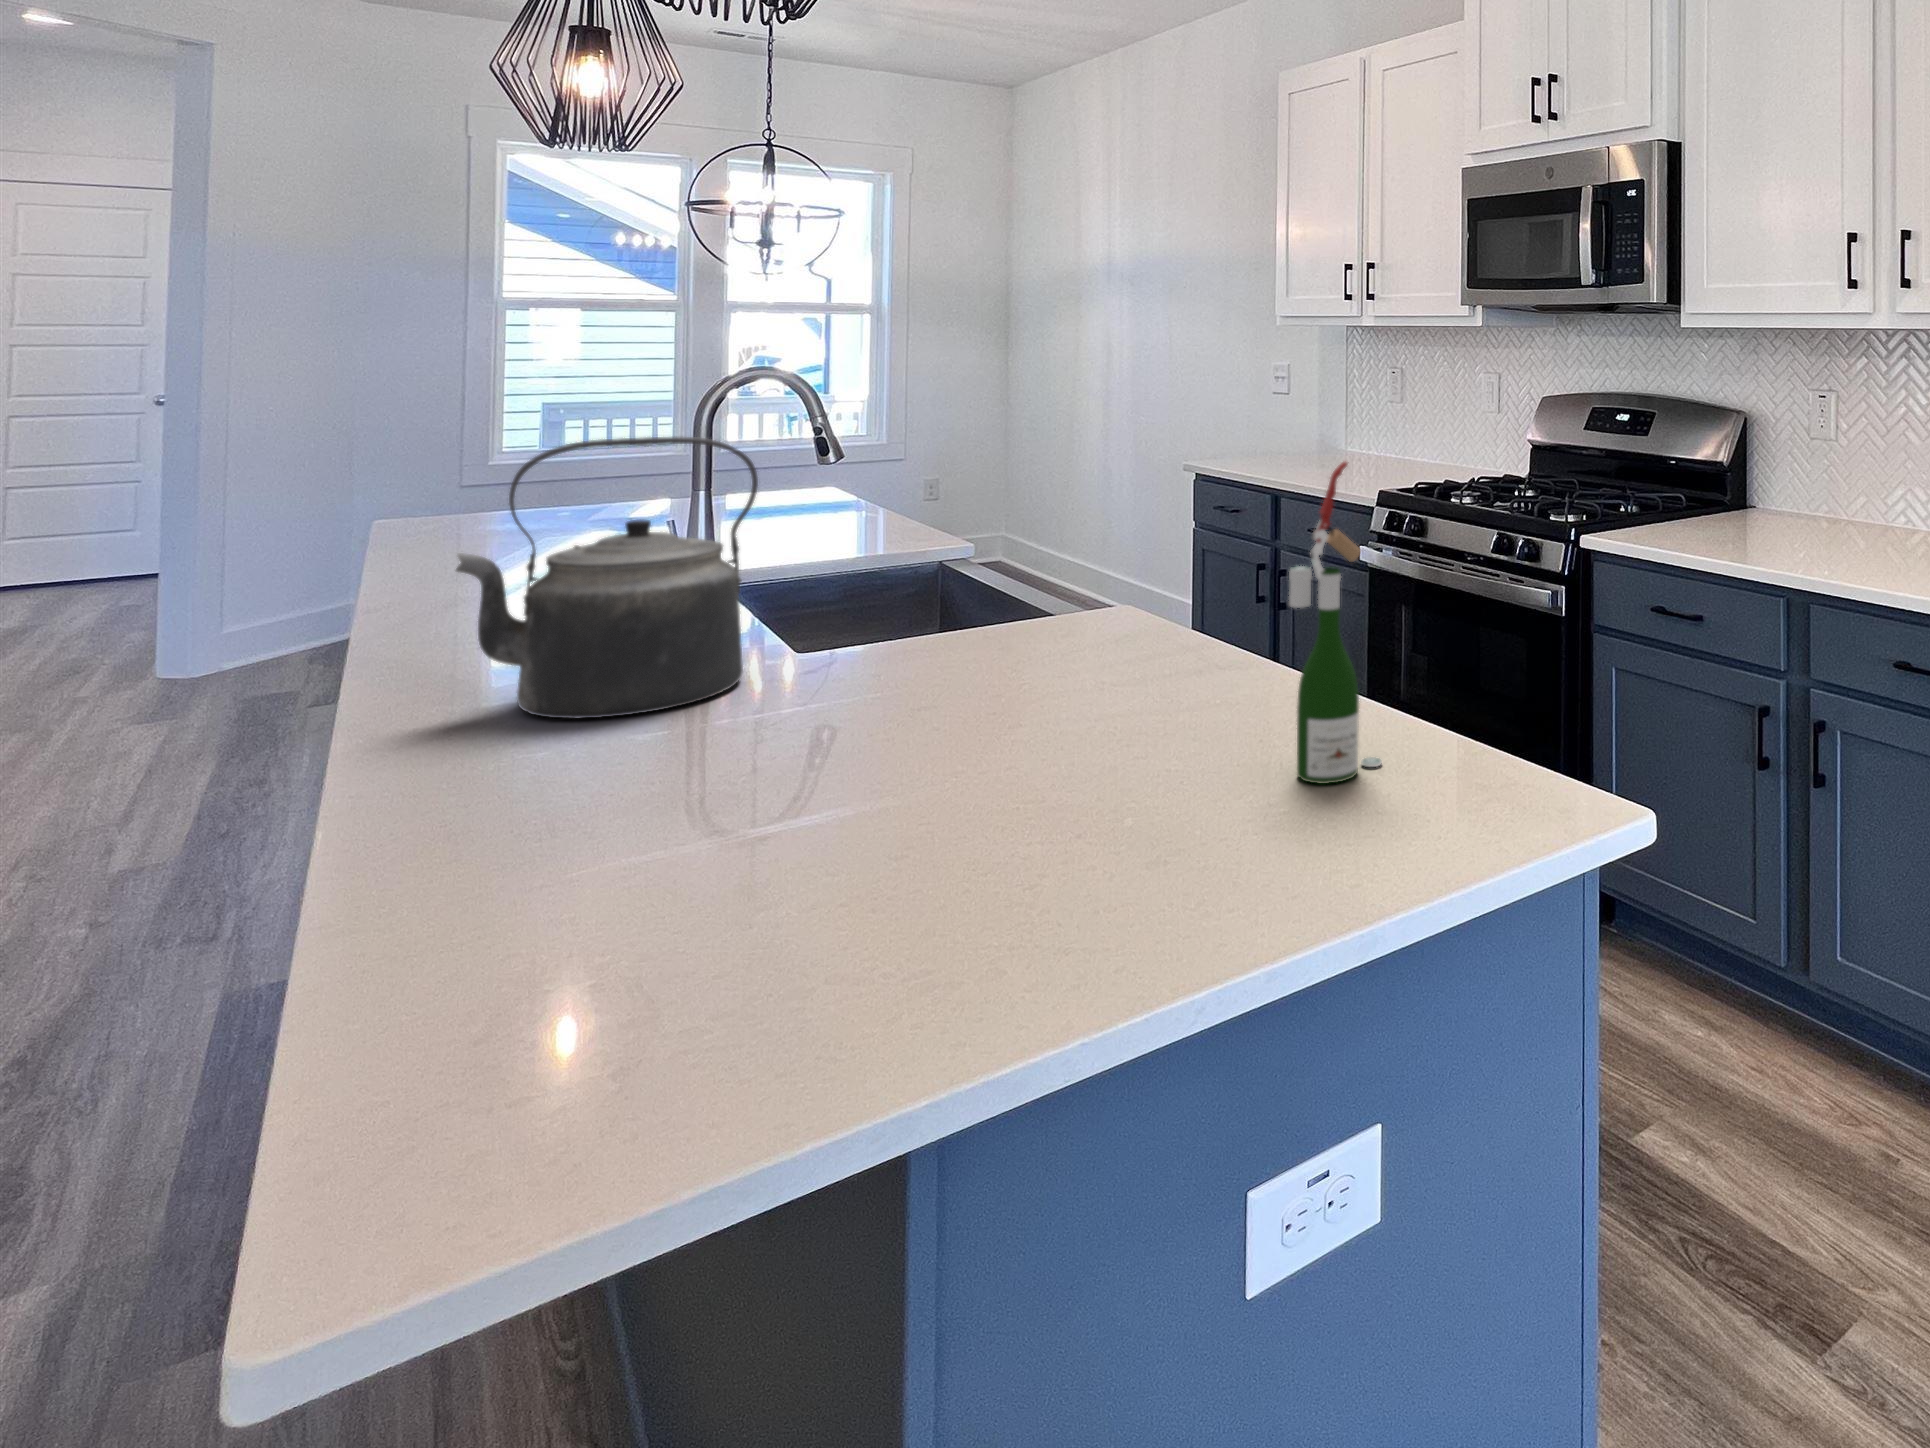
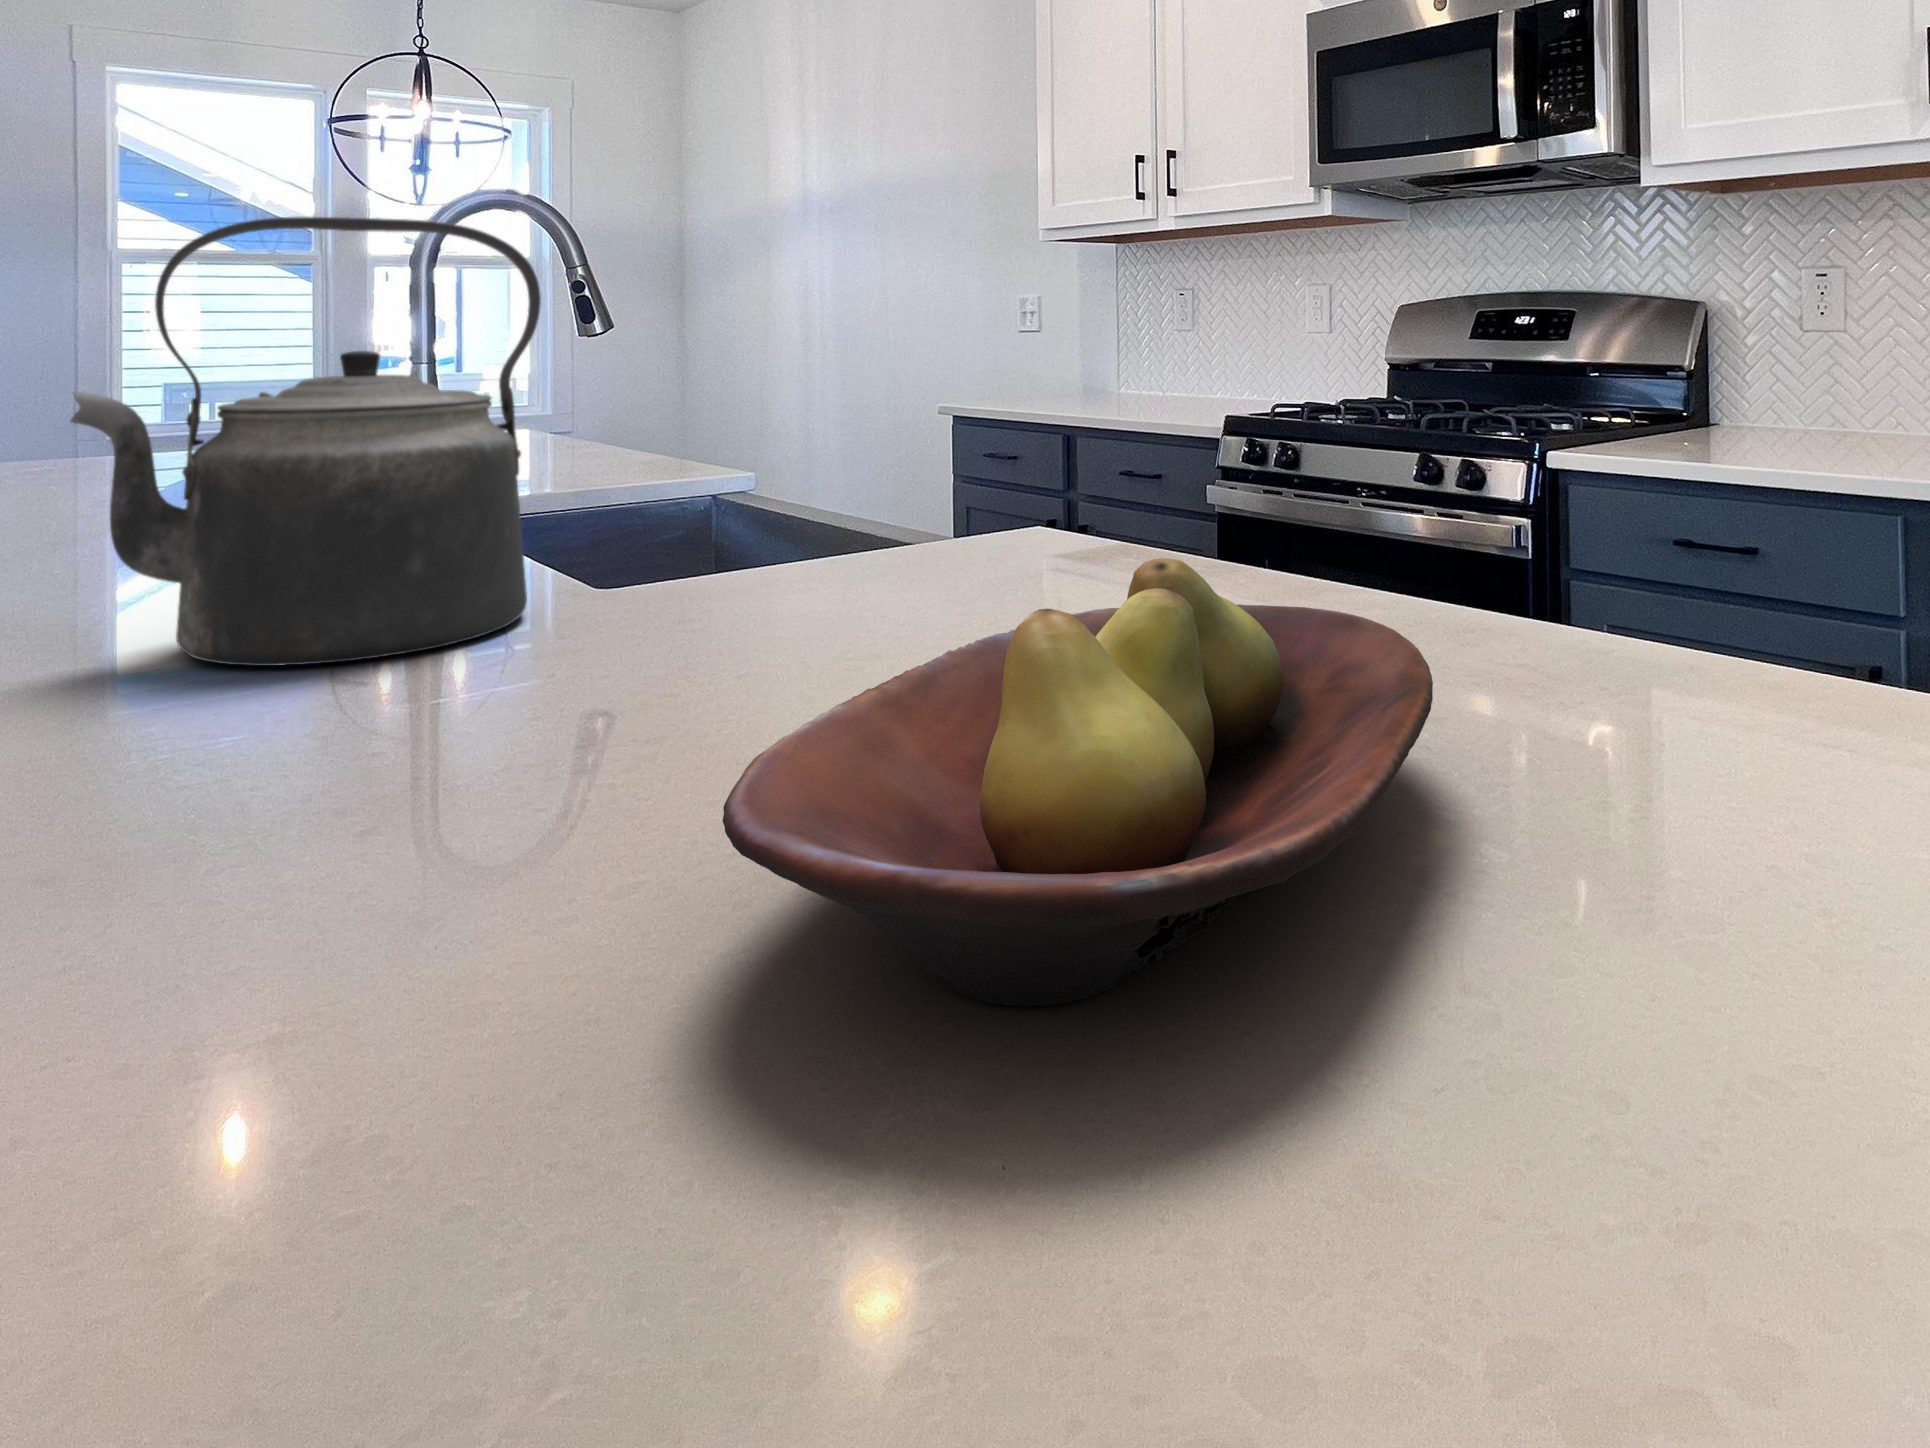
wine bottle: present [1289,462,1382,784] -> none [1605,142,1772,740]
fruit bowl: none [727,690,1155,904] -> present [723,558,1433,1006]

